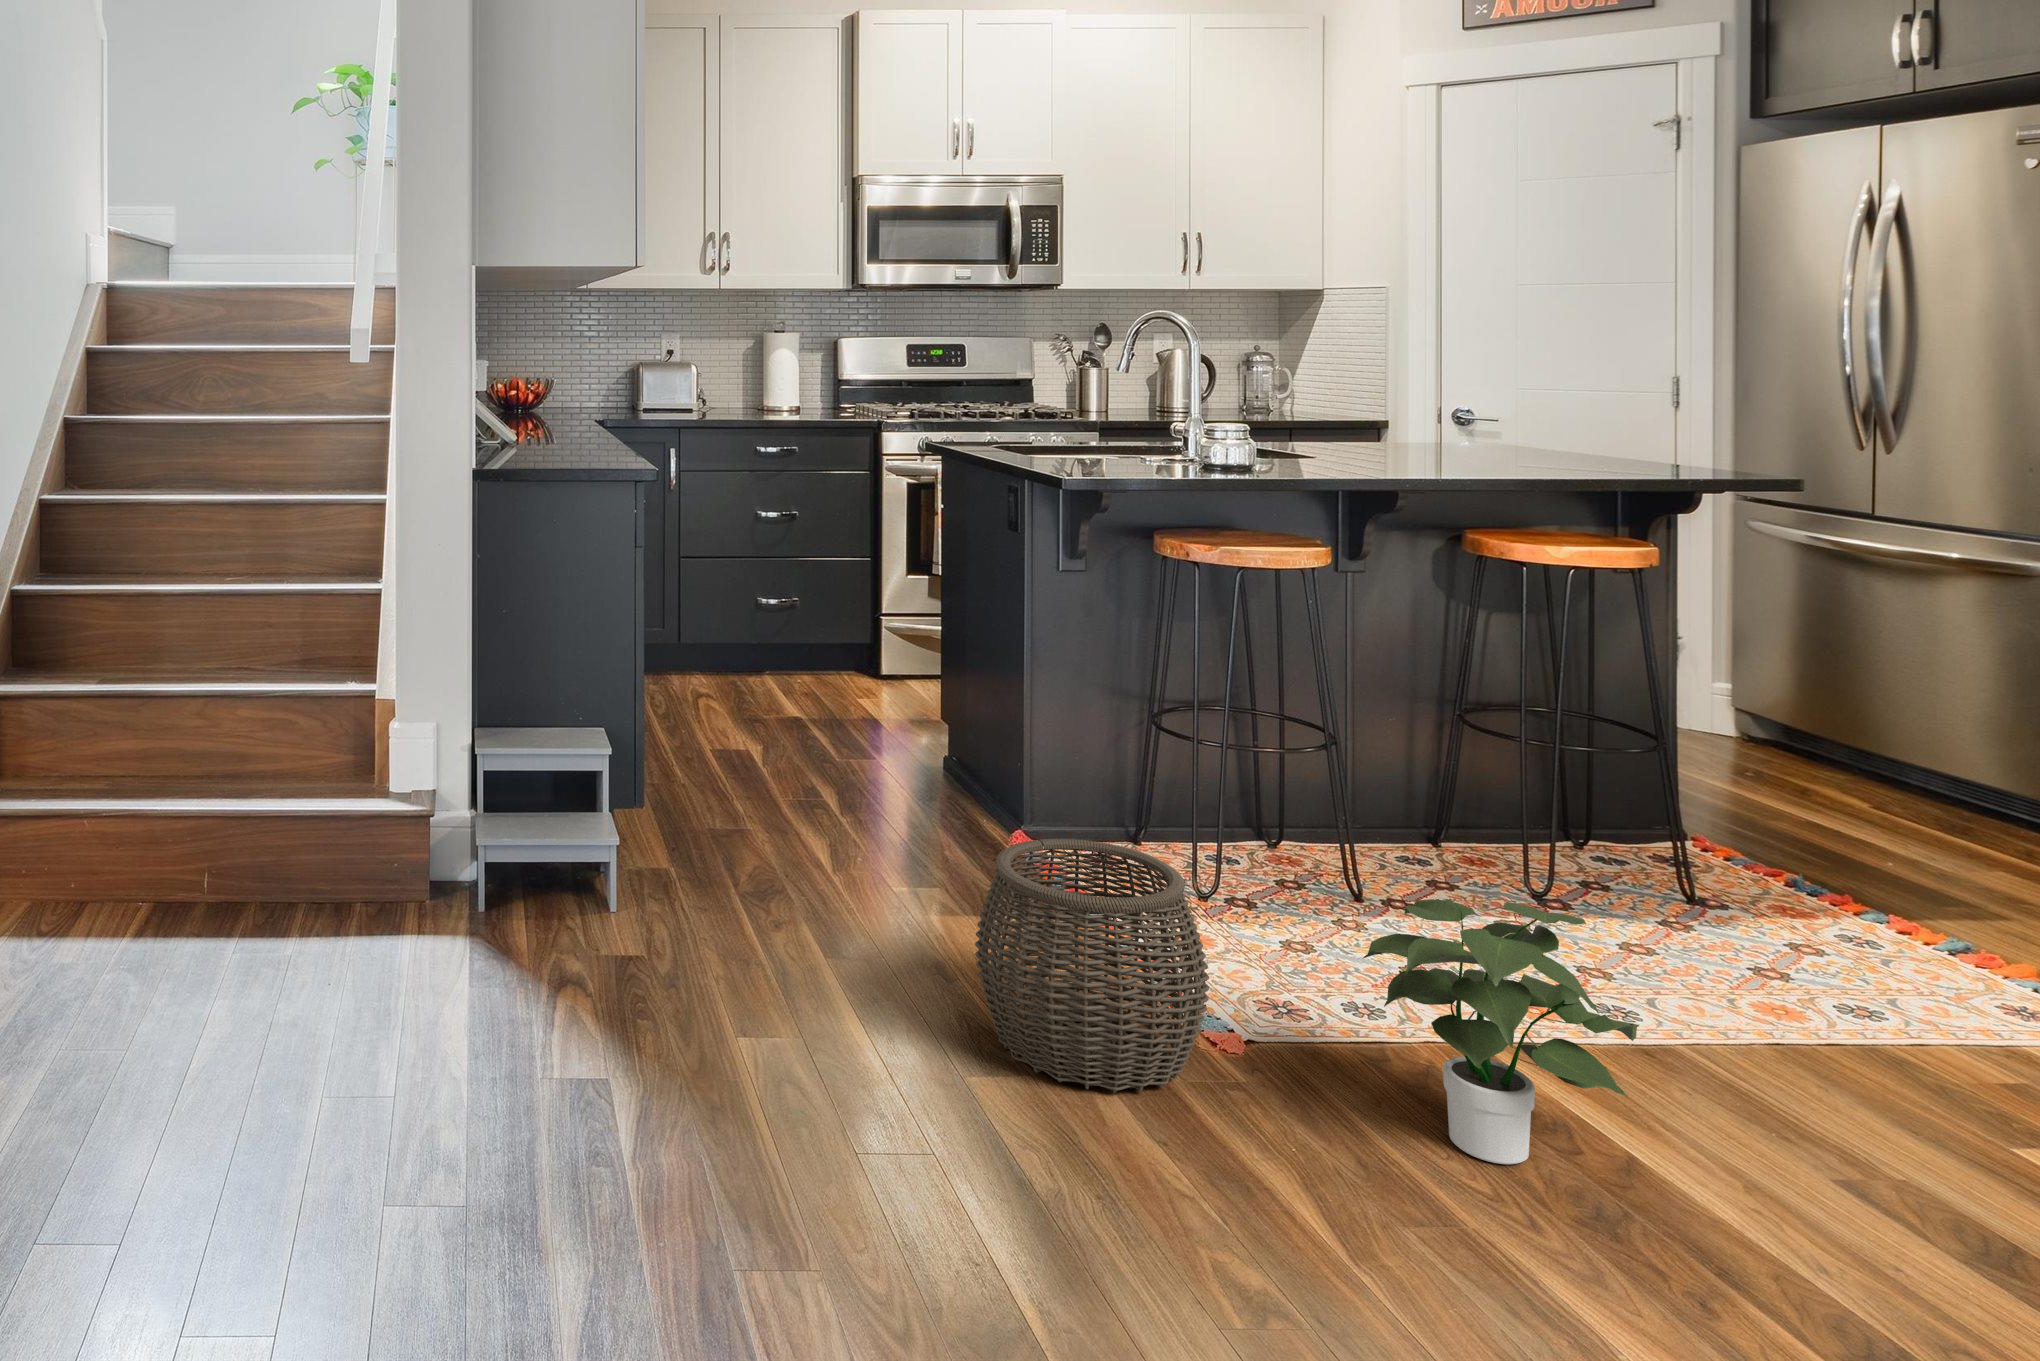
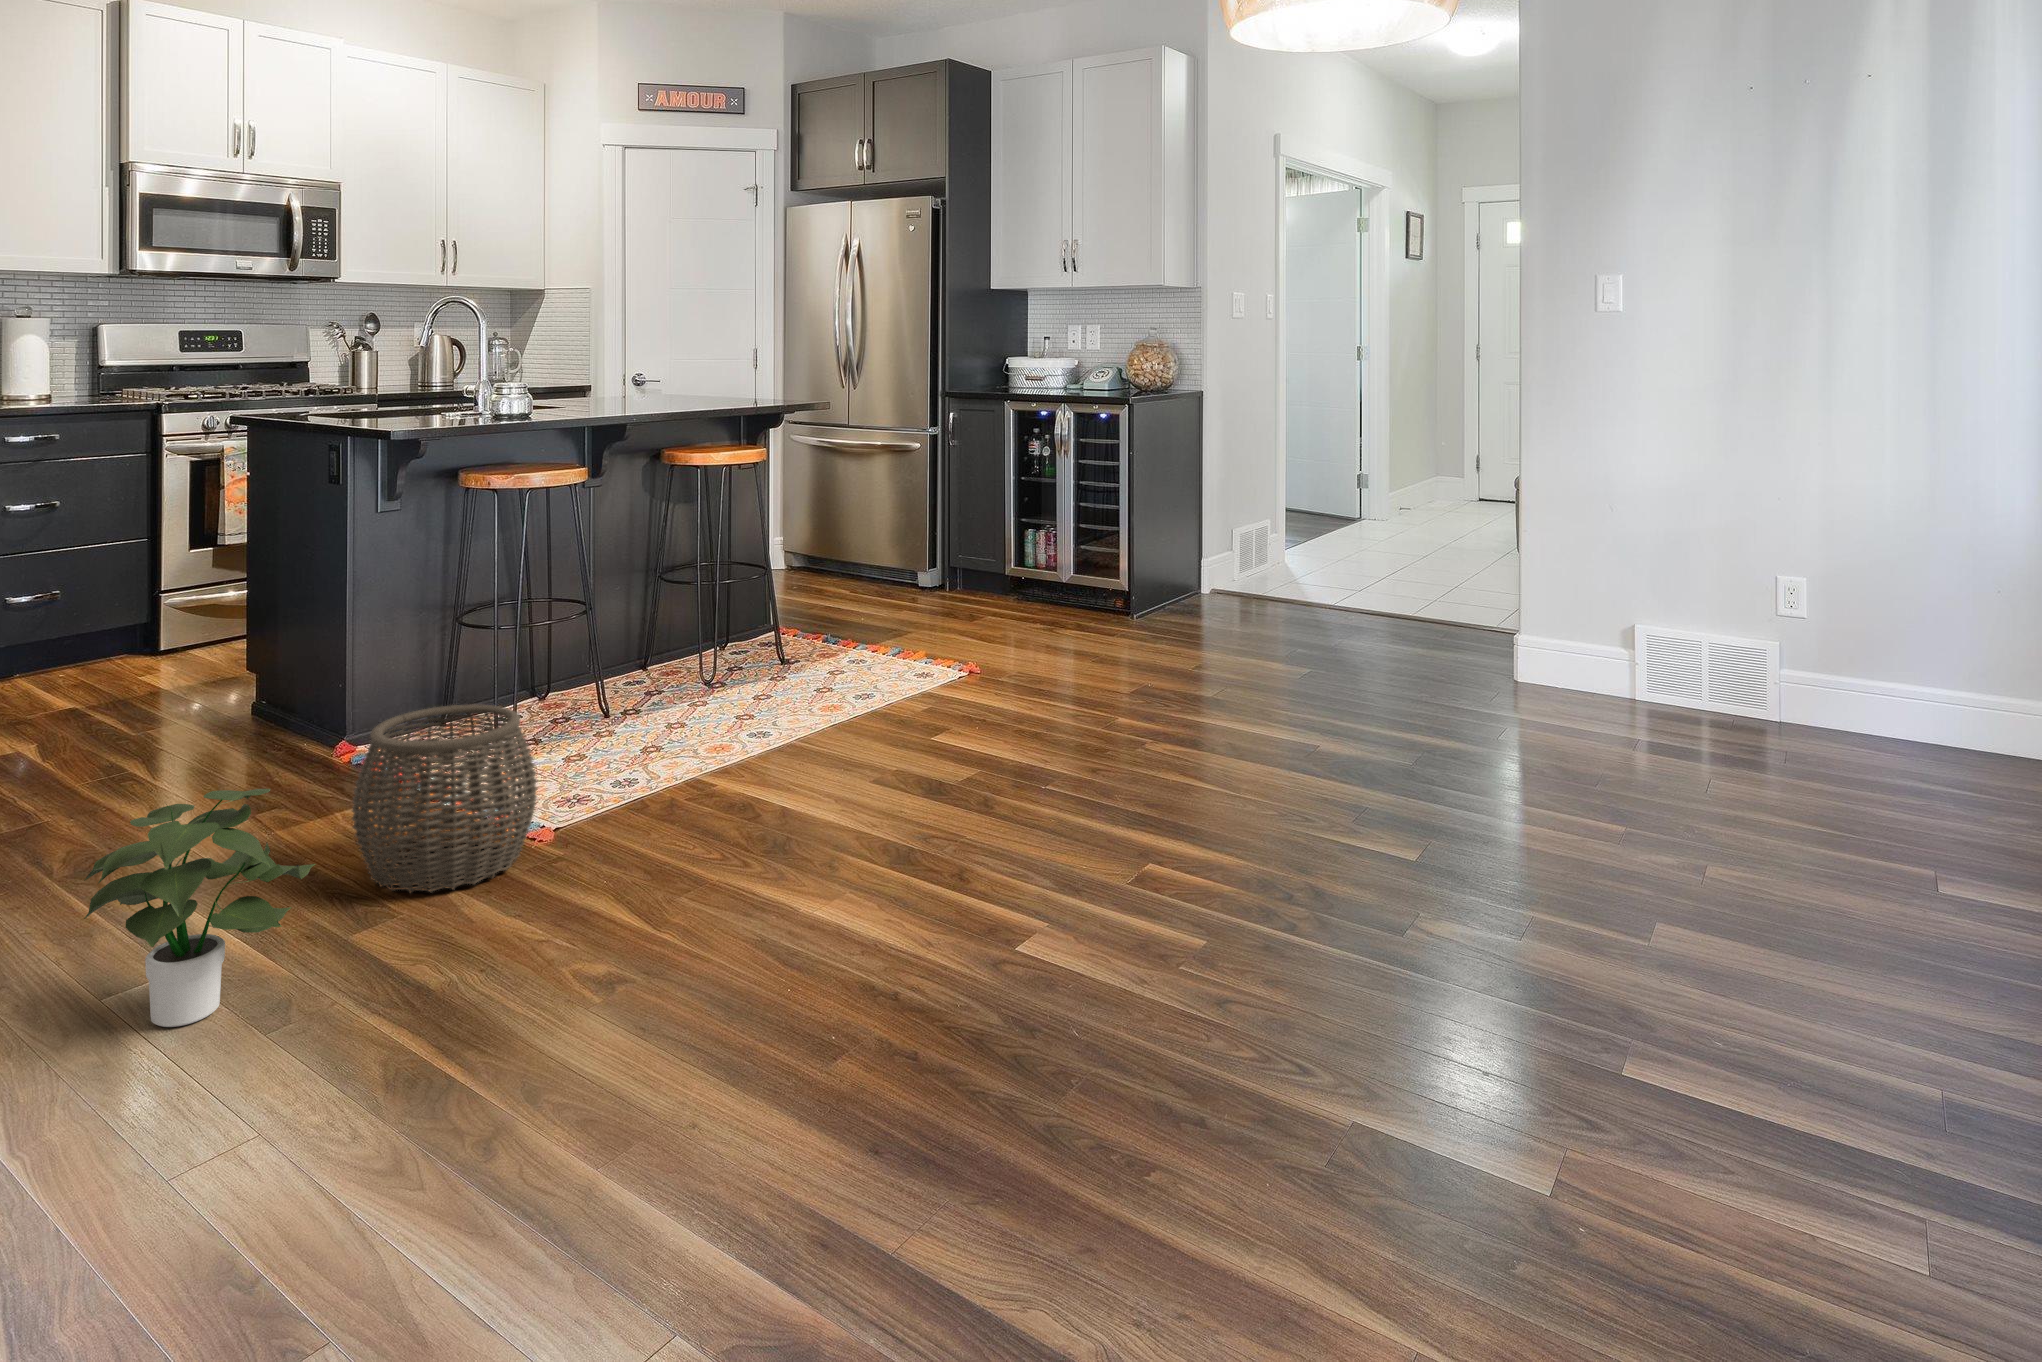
potted plant: present [1363,899,1639,1164] -> present [84,789,315,1027]

